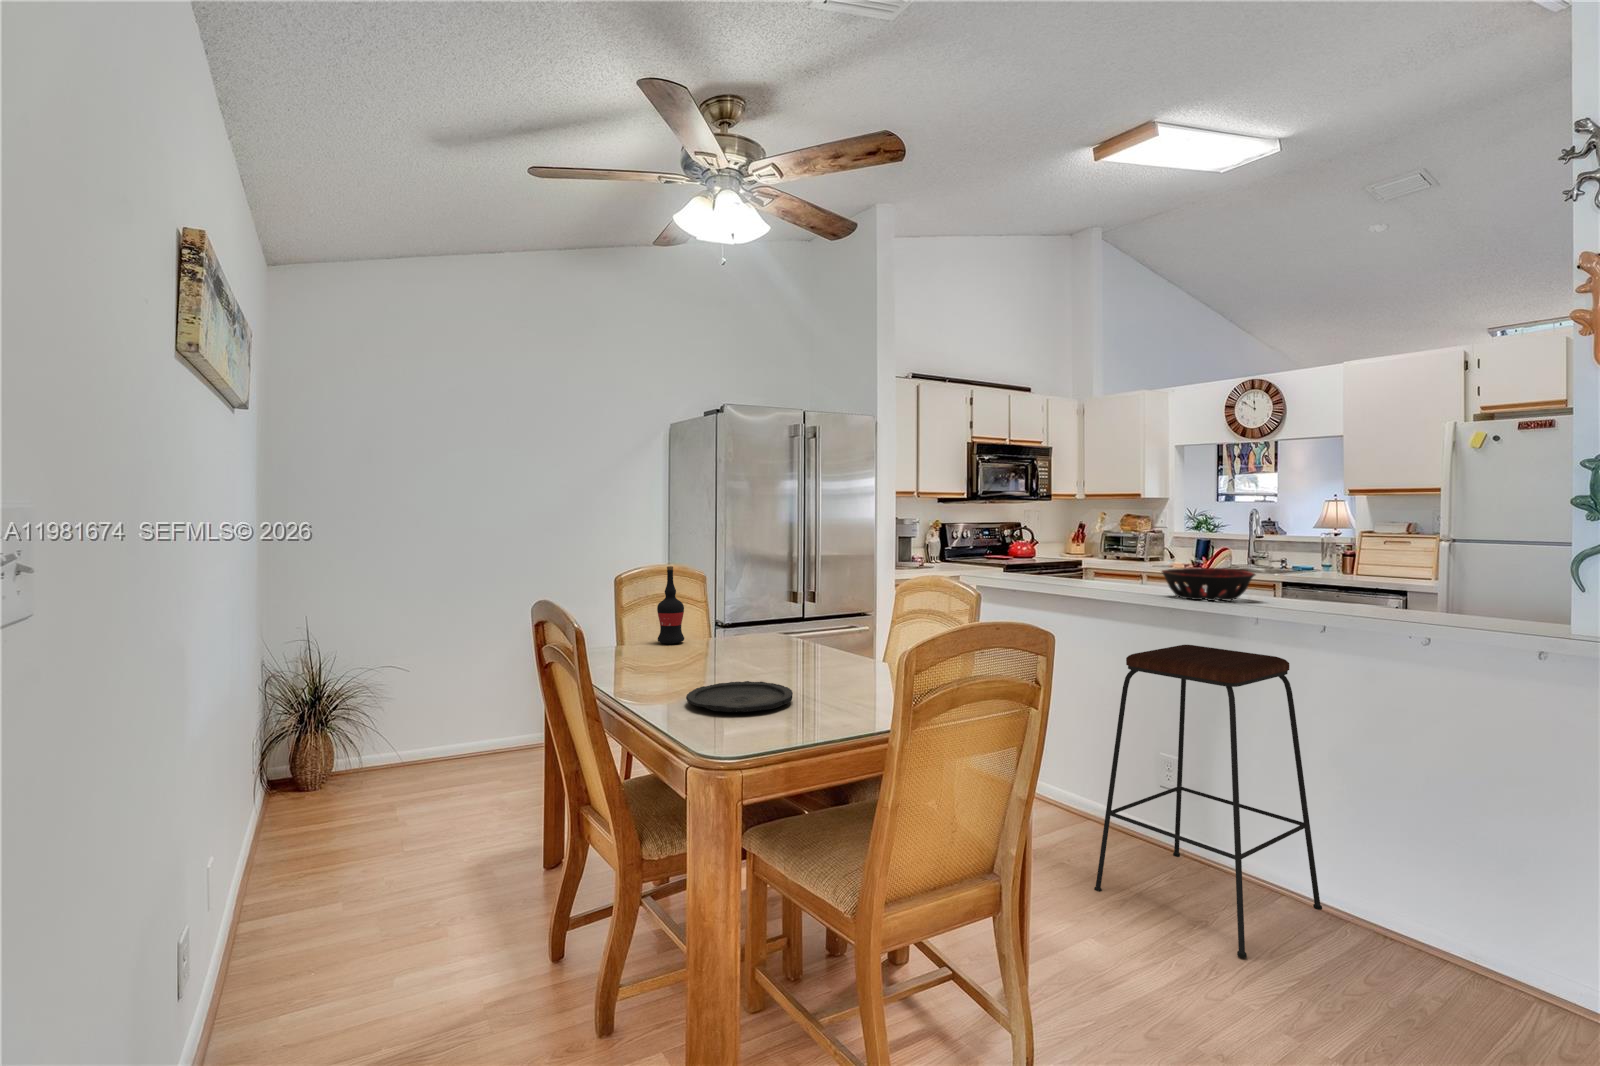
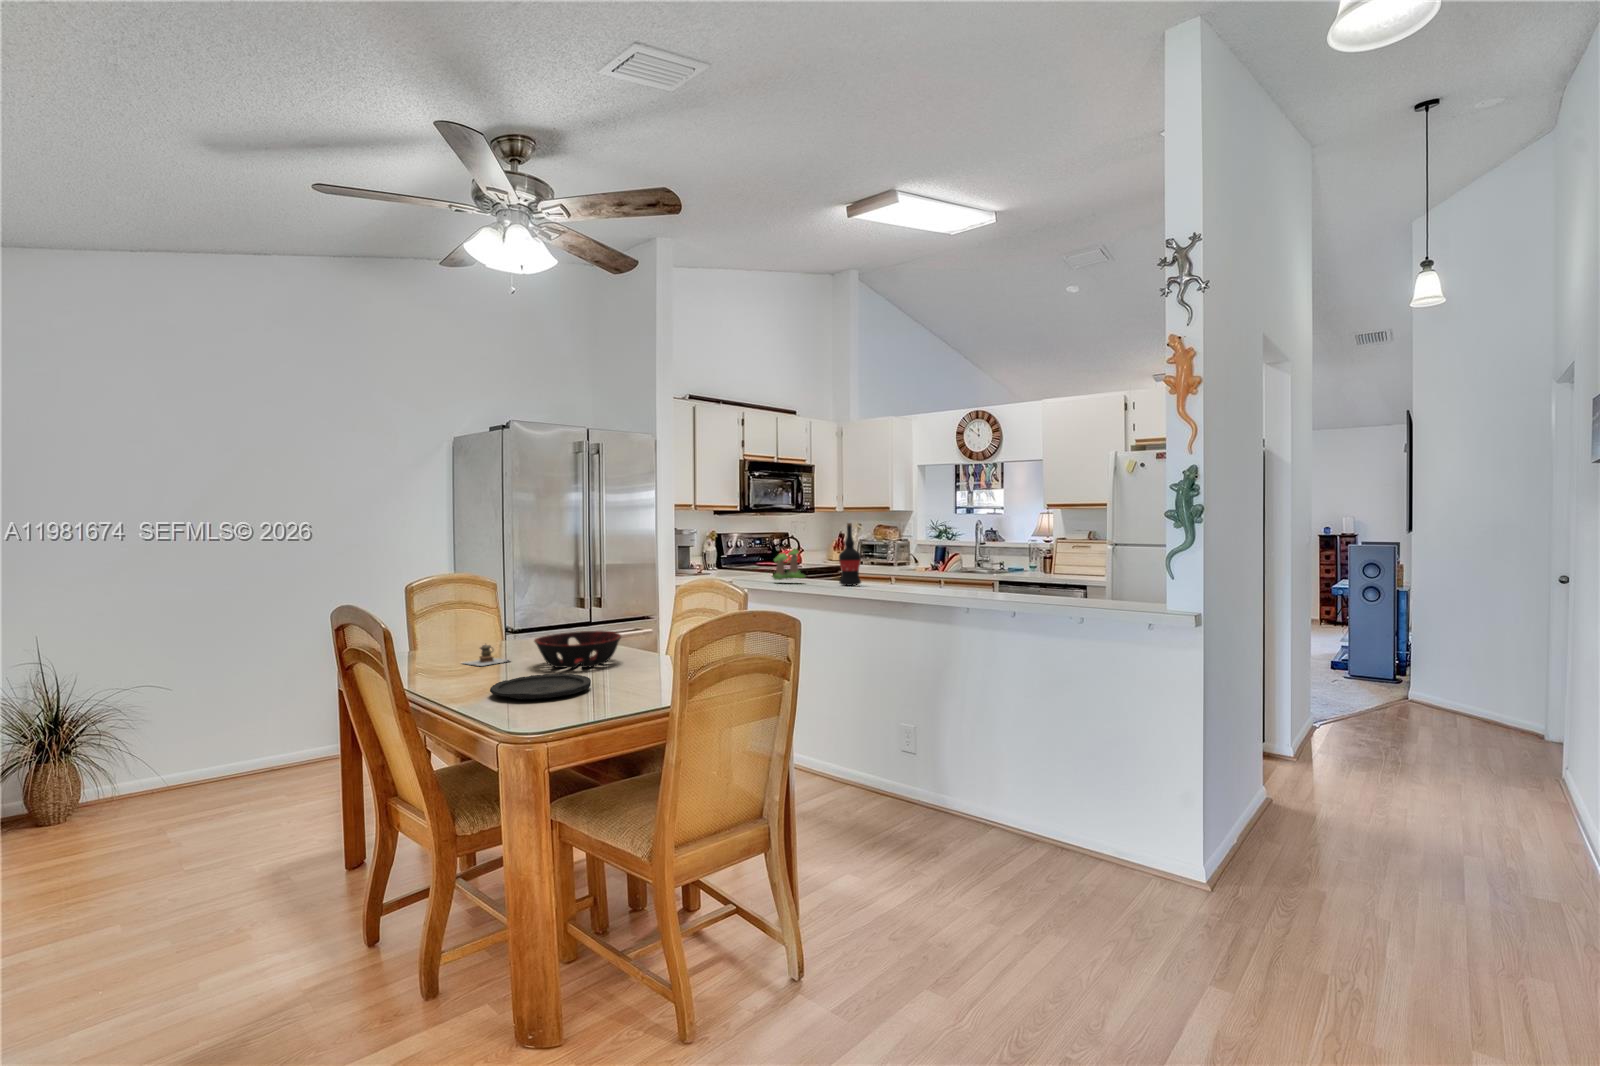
plant: none [1000,525,1042,582] -> present [772,548,806,580]
wine bottle: present [657,566,684,644] -> present [839,523,861,586]
decorative bowl: present [1162,568,1255,601] -> present [534,631,621,668]
teapot: none [666,640,717,664] -> present [463,645,508,666]
bar stool: present [1094,645,1322,958] -> none [850,628,1018,869]

